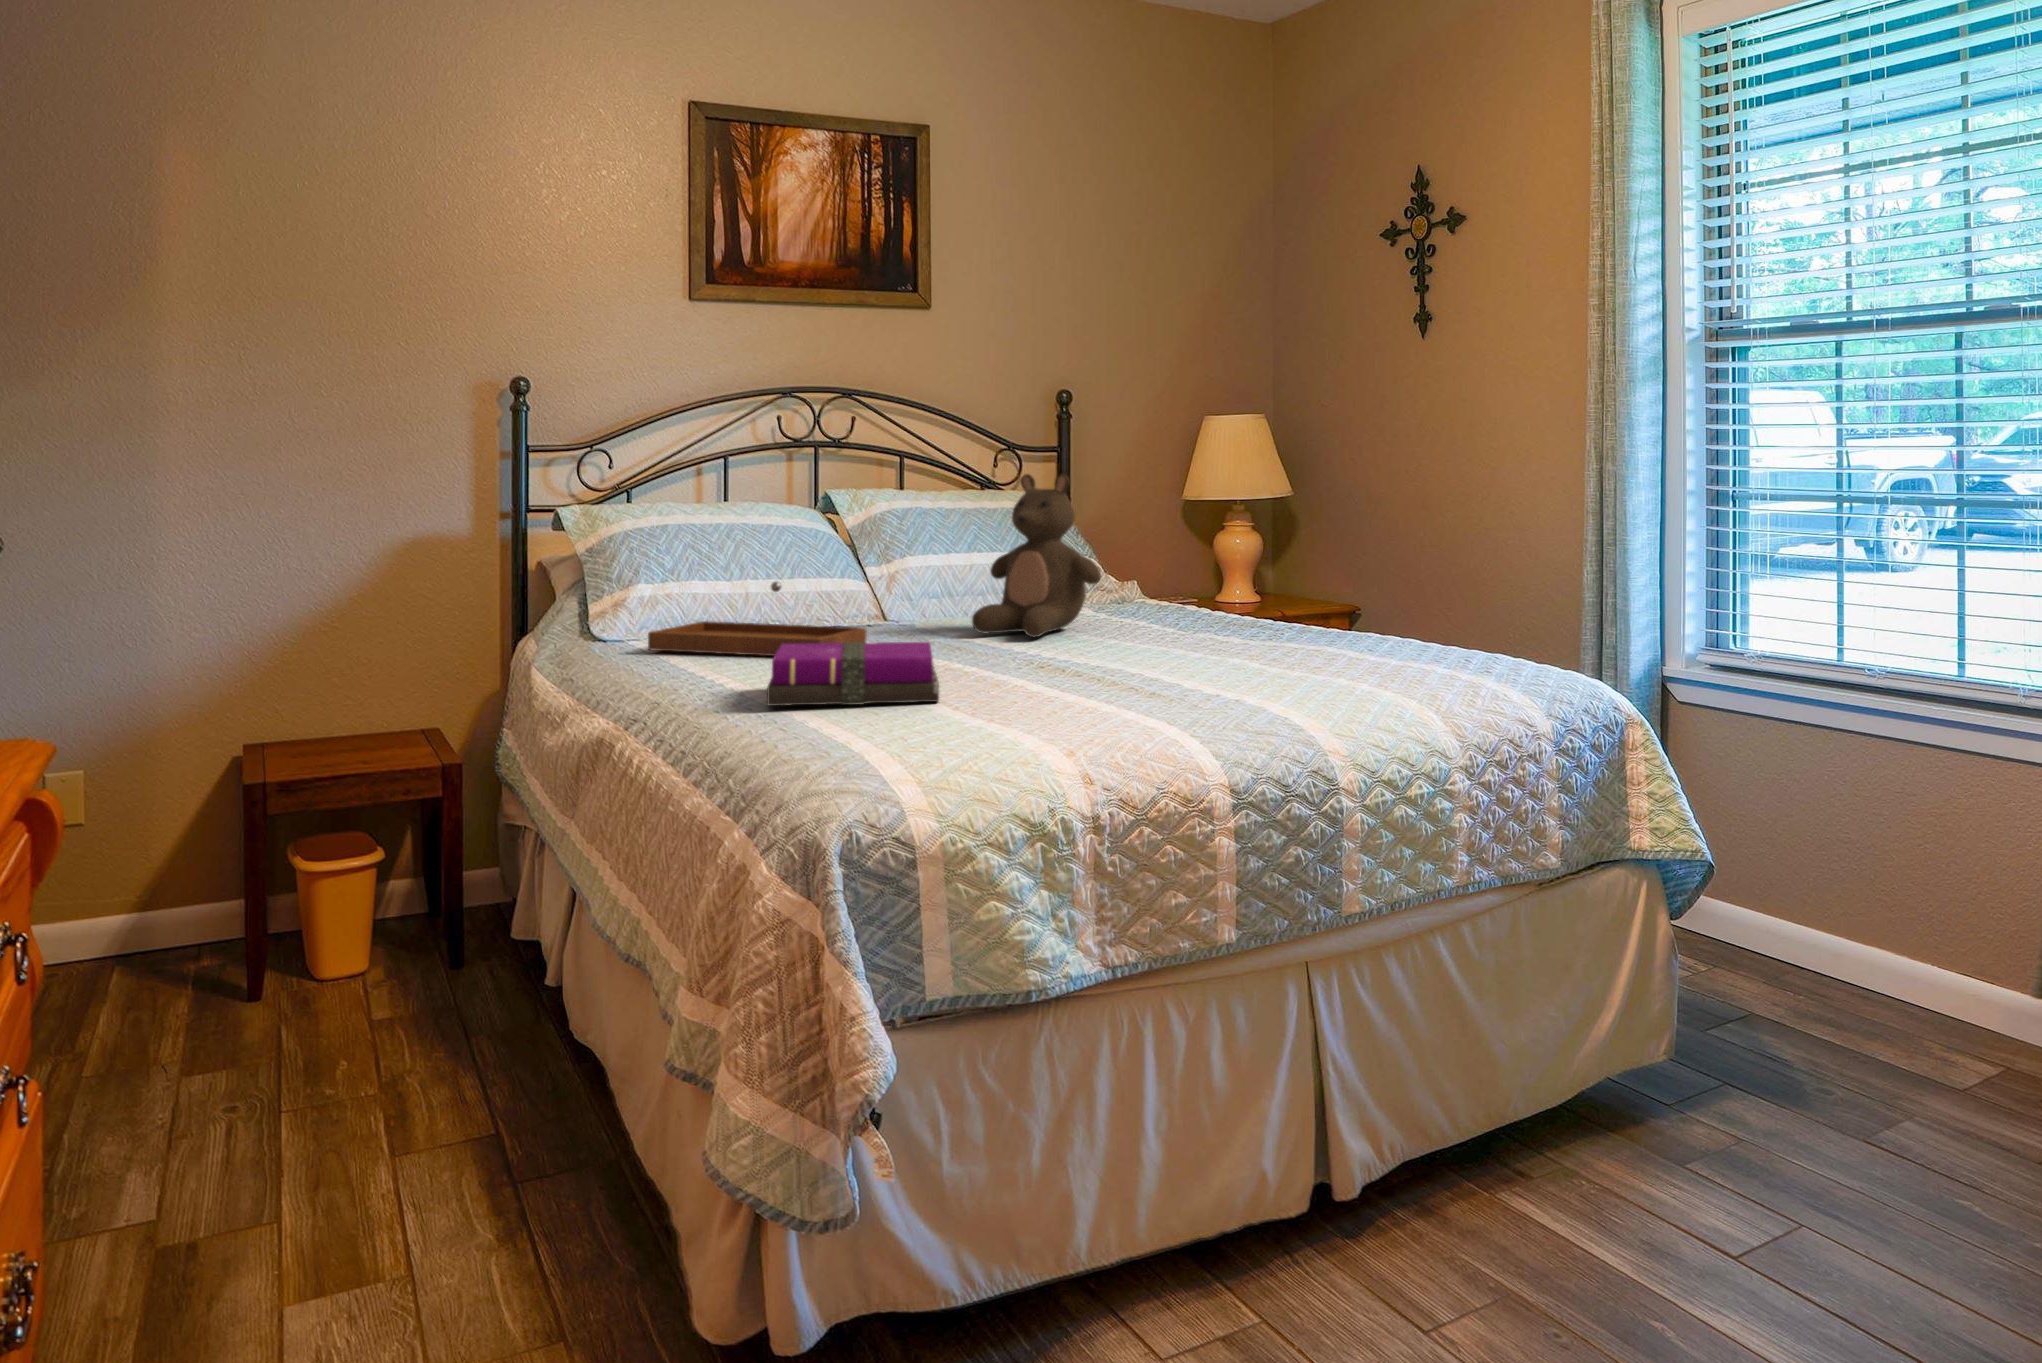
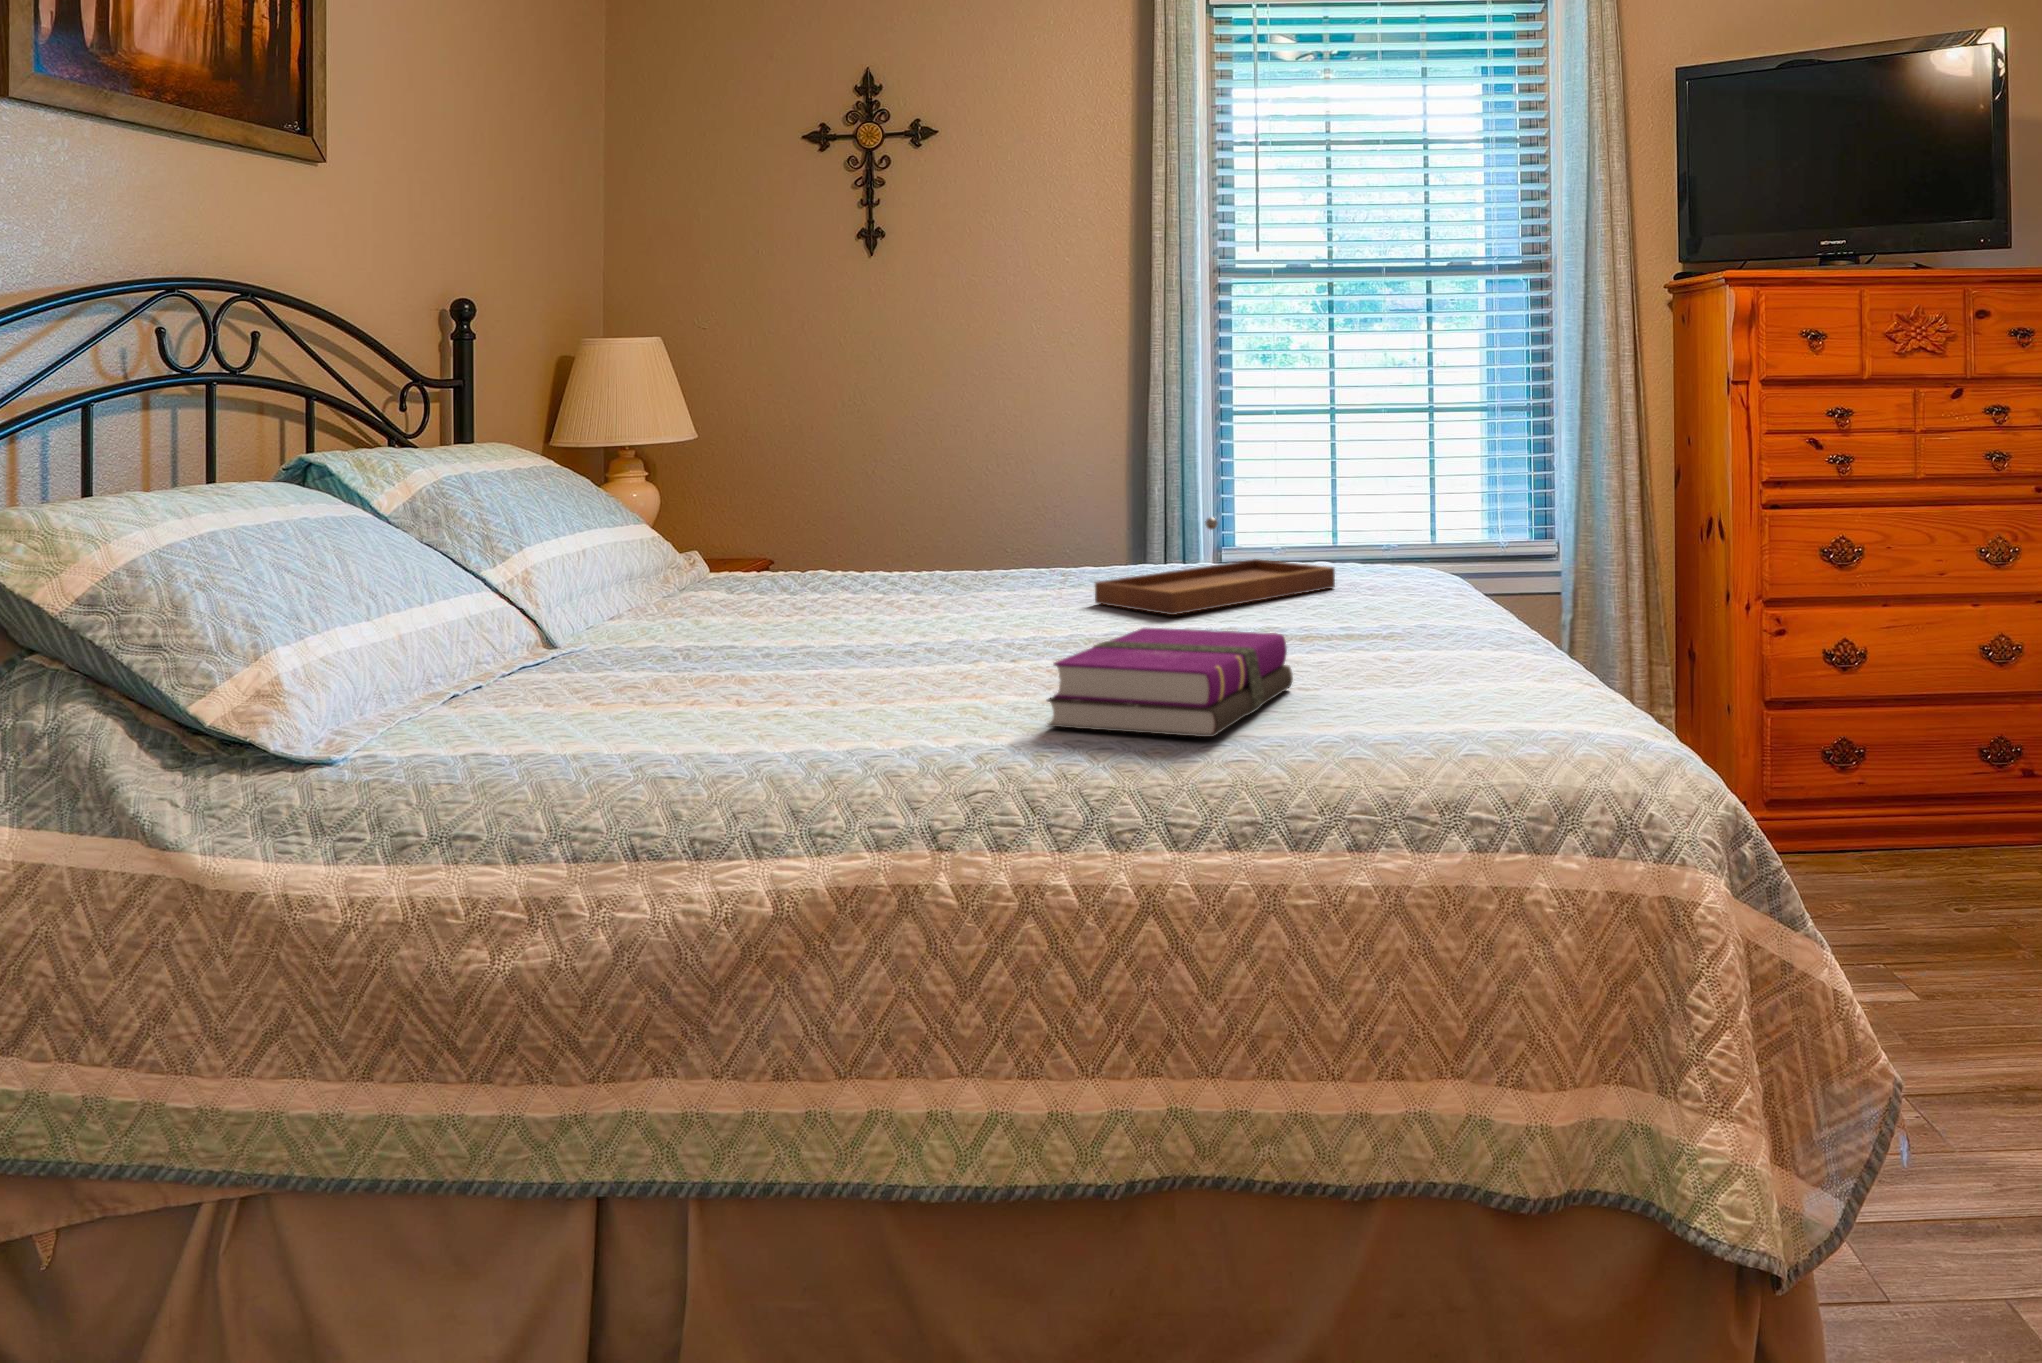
stuffed bear: present [972,474,1101,637] -> none [787,413,958,634]
tray: present [648,582,866,656] -> present [1095,517,1335,615]

